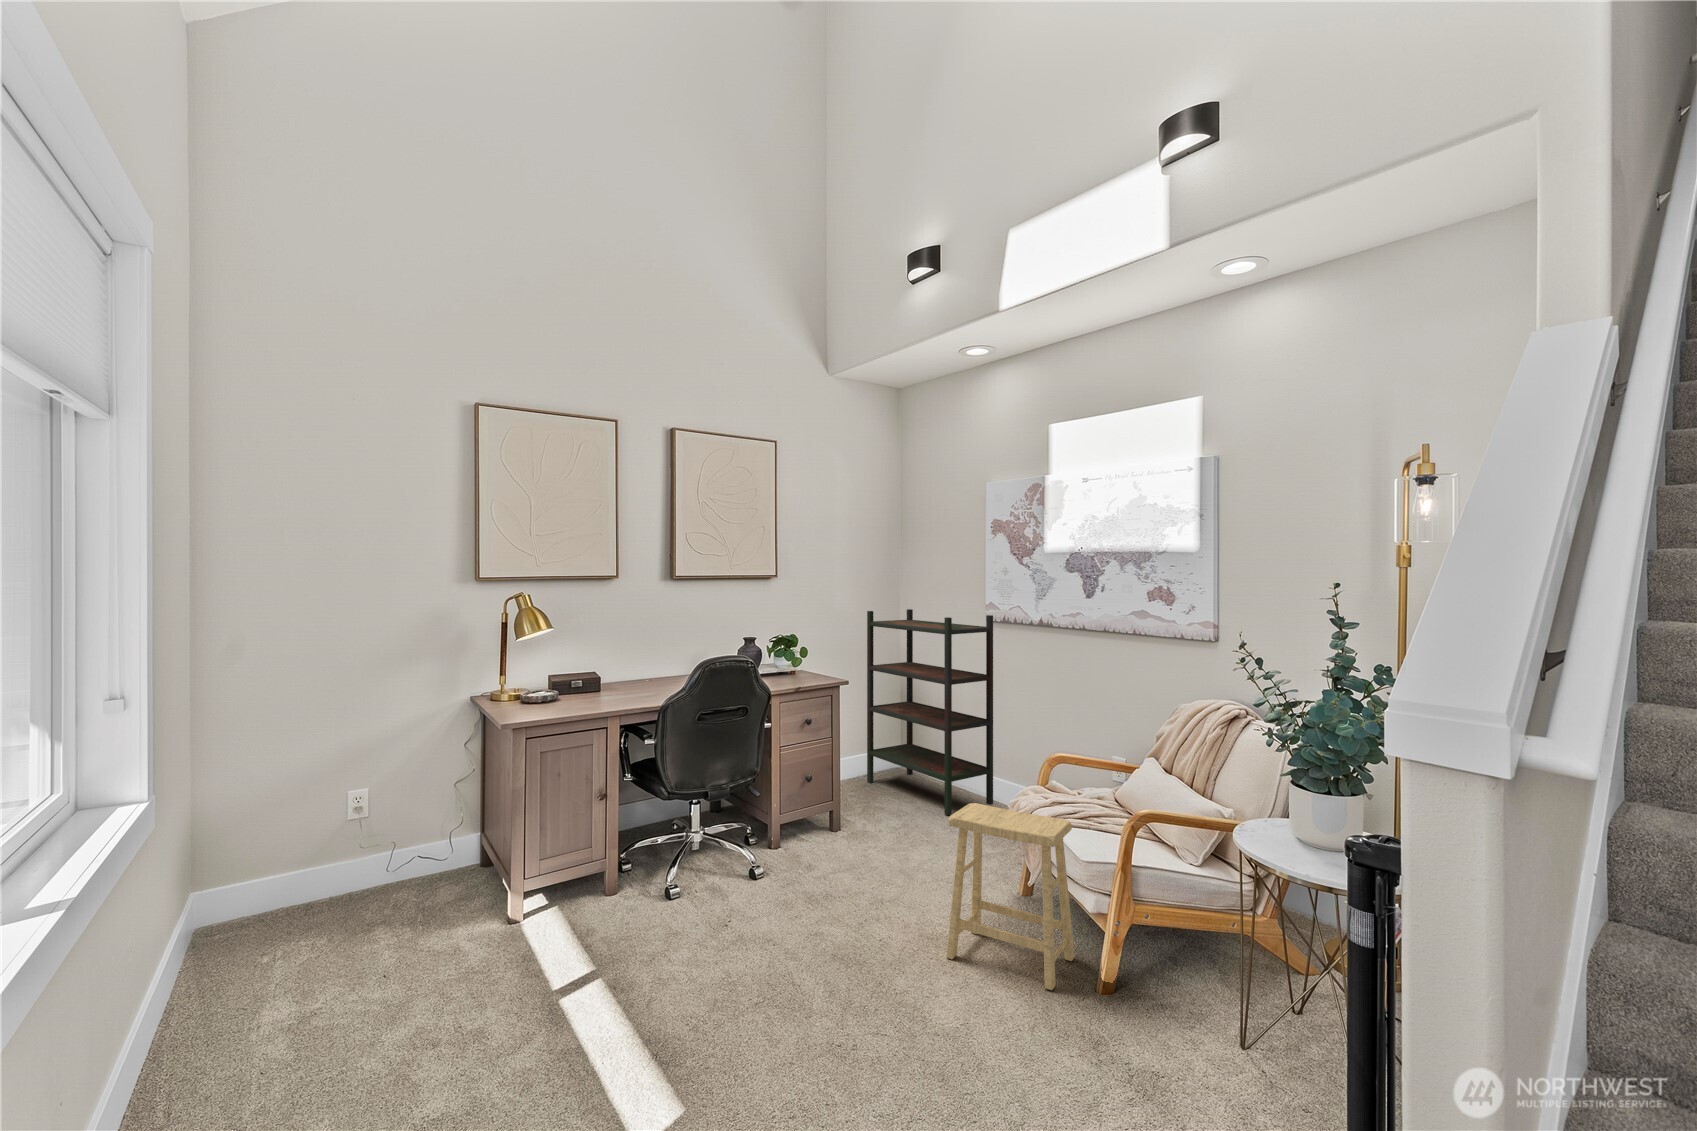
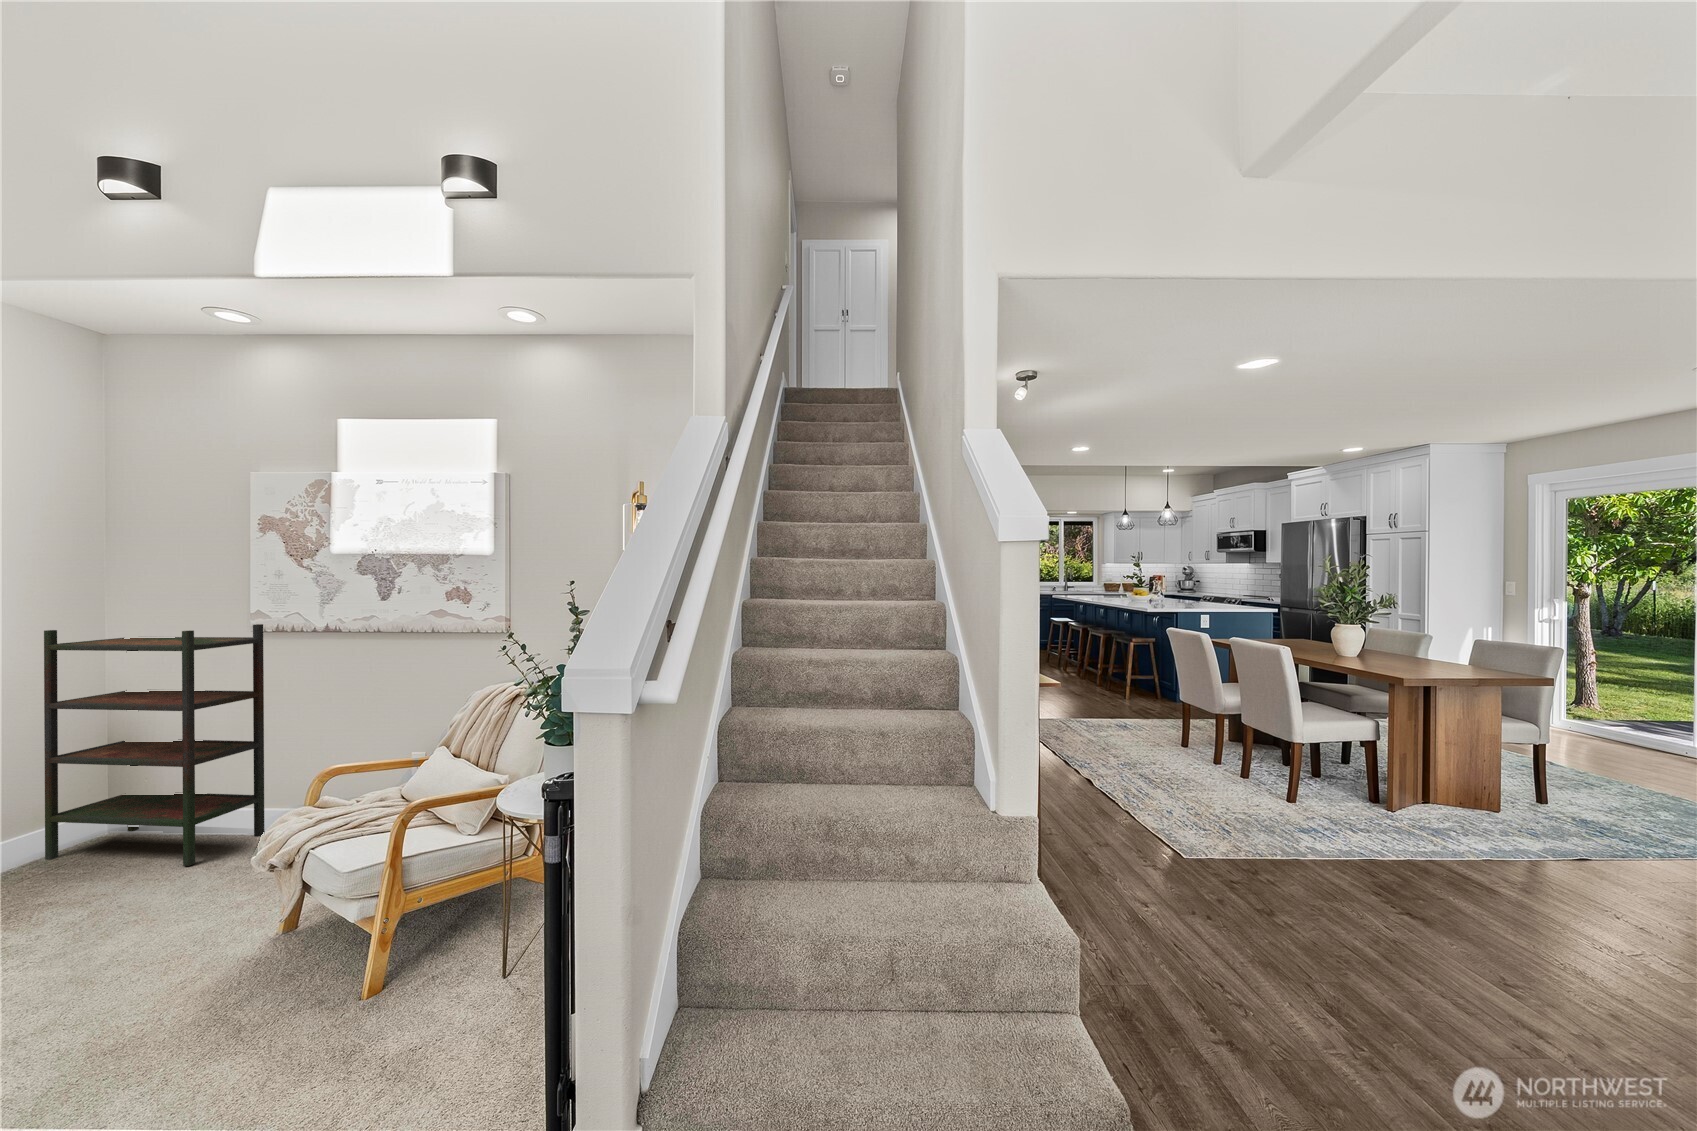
footstool: present [946,803,1075,990] -> none [142,832,339,1049]

